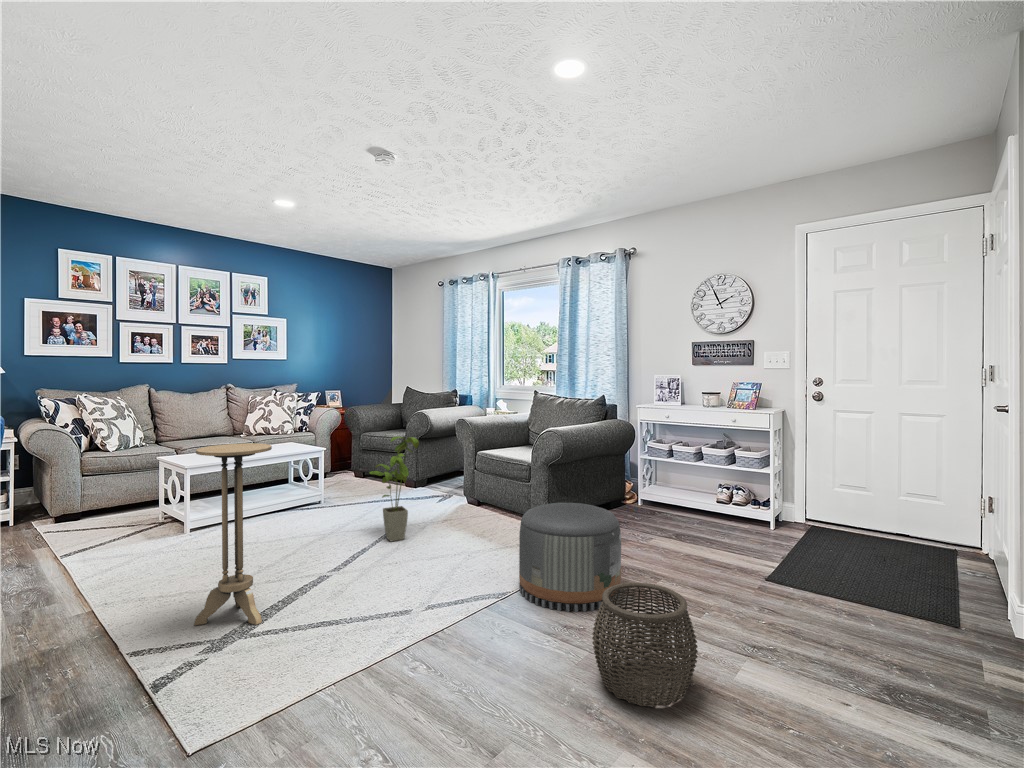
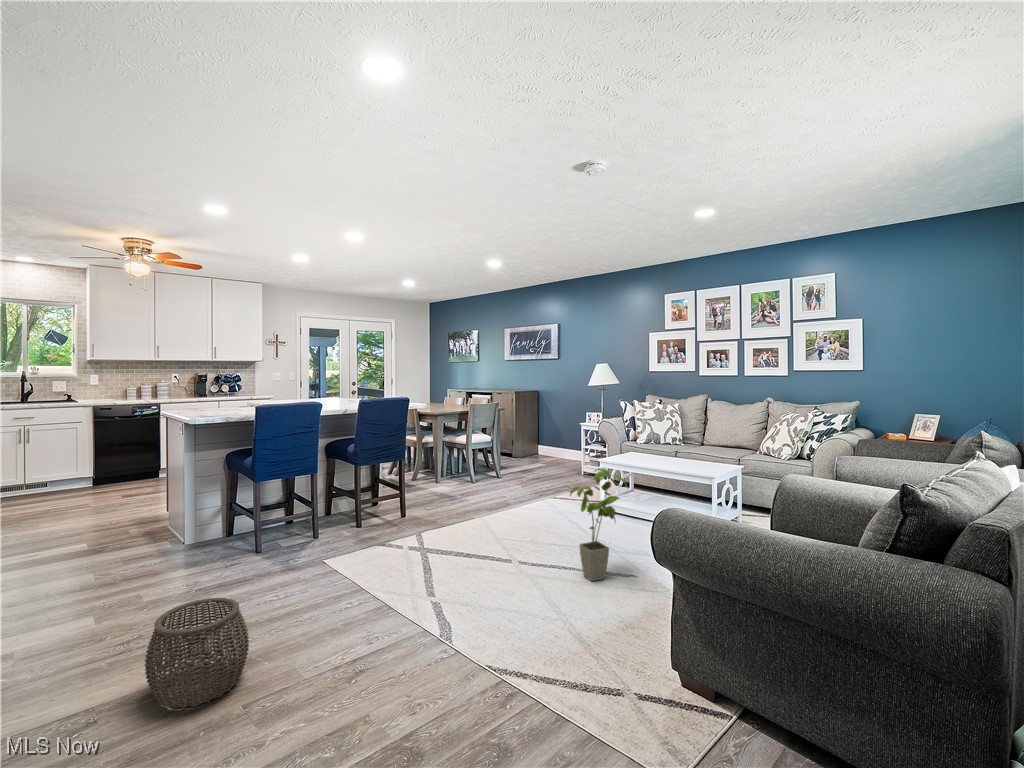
side table: present [194,443,272,626] -> none [409,439,454,552]
pouf: present [519,503,621,612] -> none [346,564,472,715]

